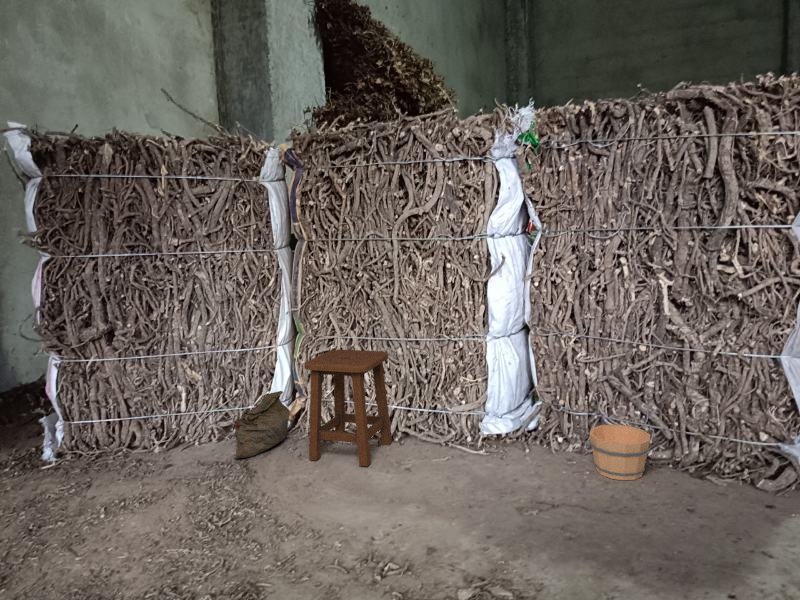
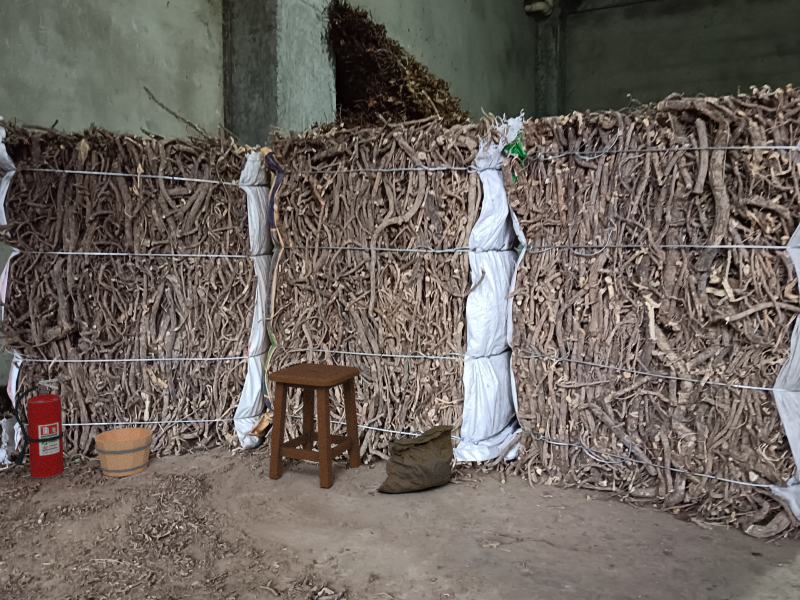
fire extinguisher: none [59,377,110,474] -> present [14,379,64,479]
bag: present [234,391,290,459] -> present [376,425,454,493]
bucket: present [589,424,651,480] -> present [95,427,153,477]

